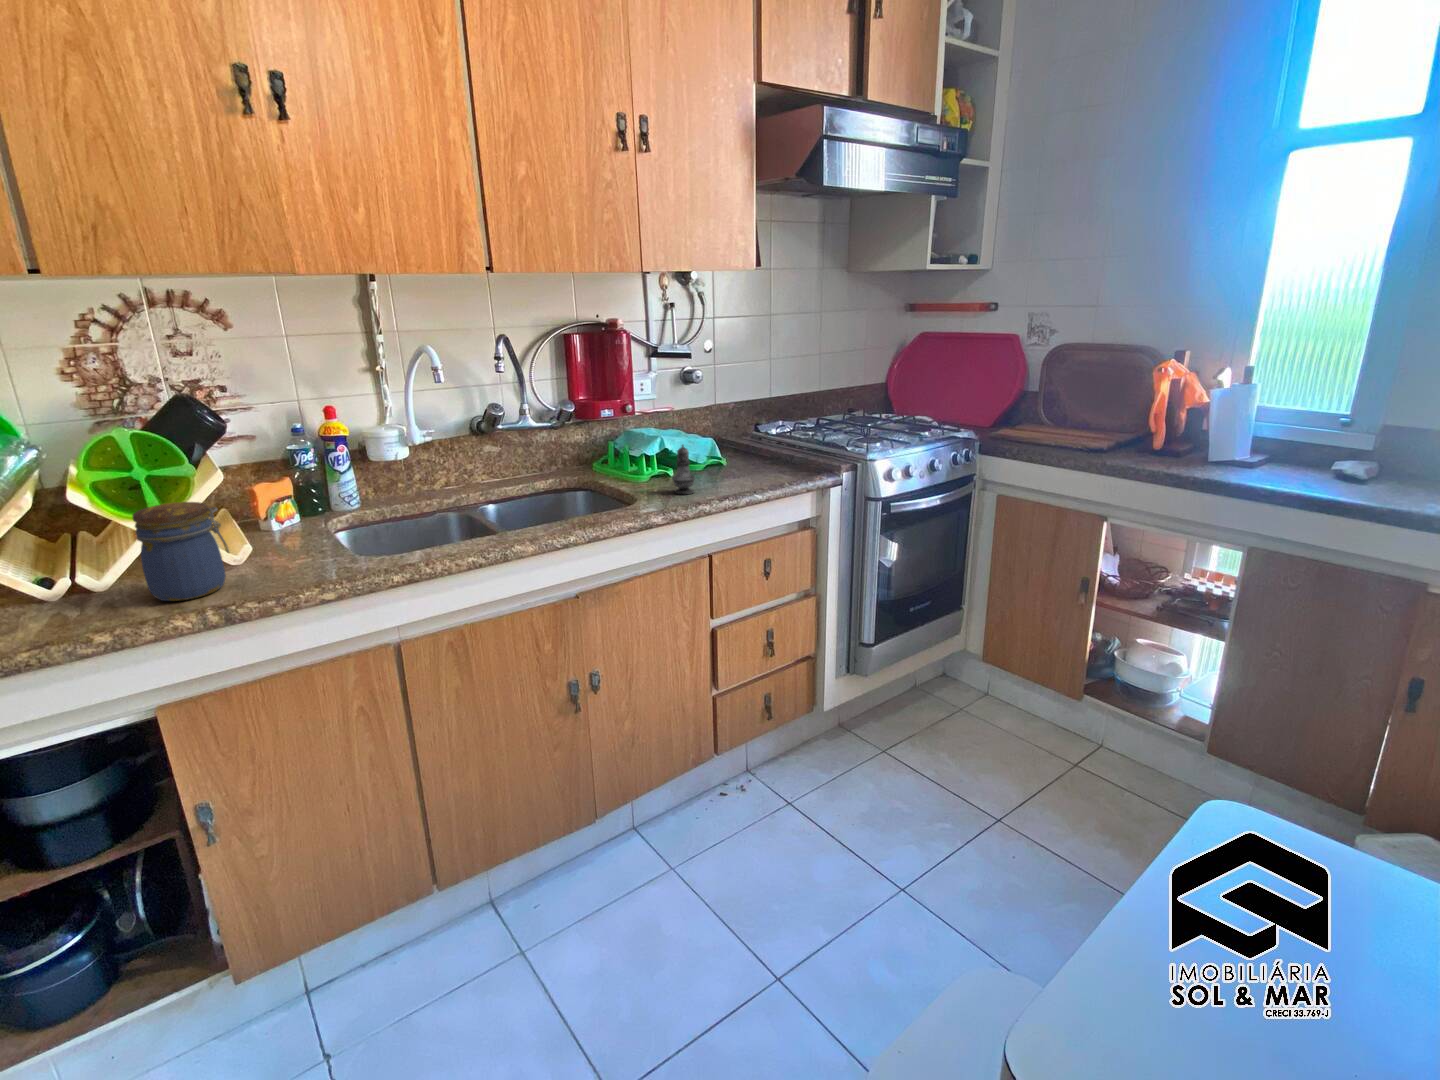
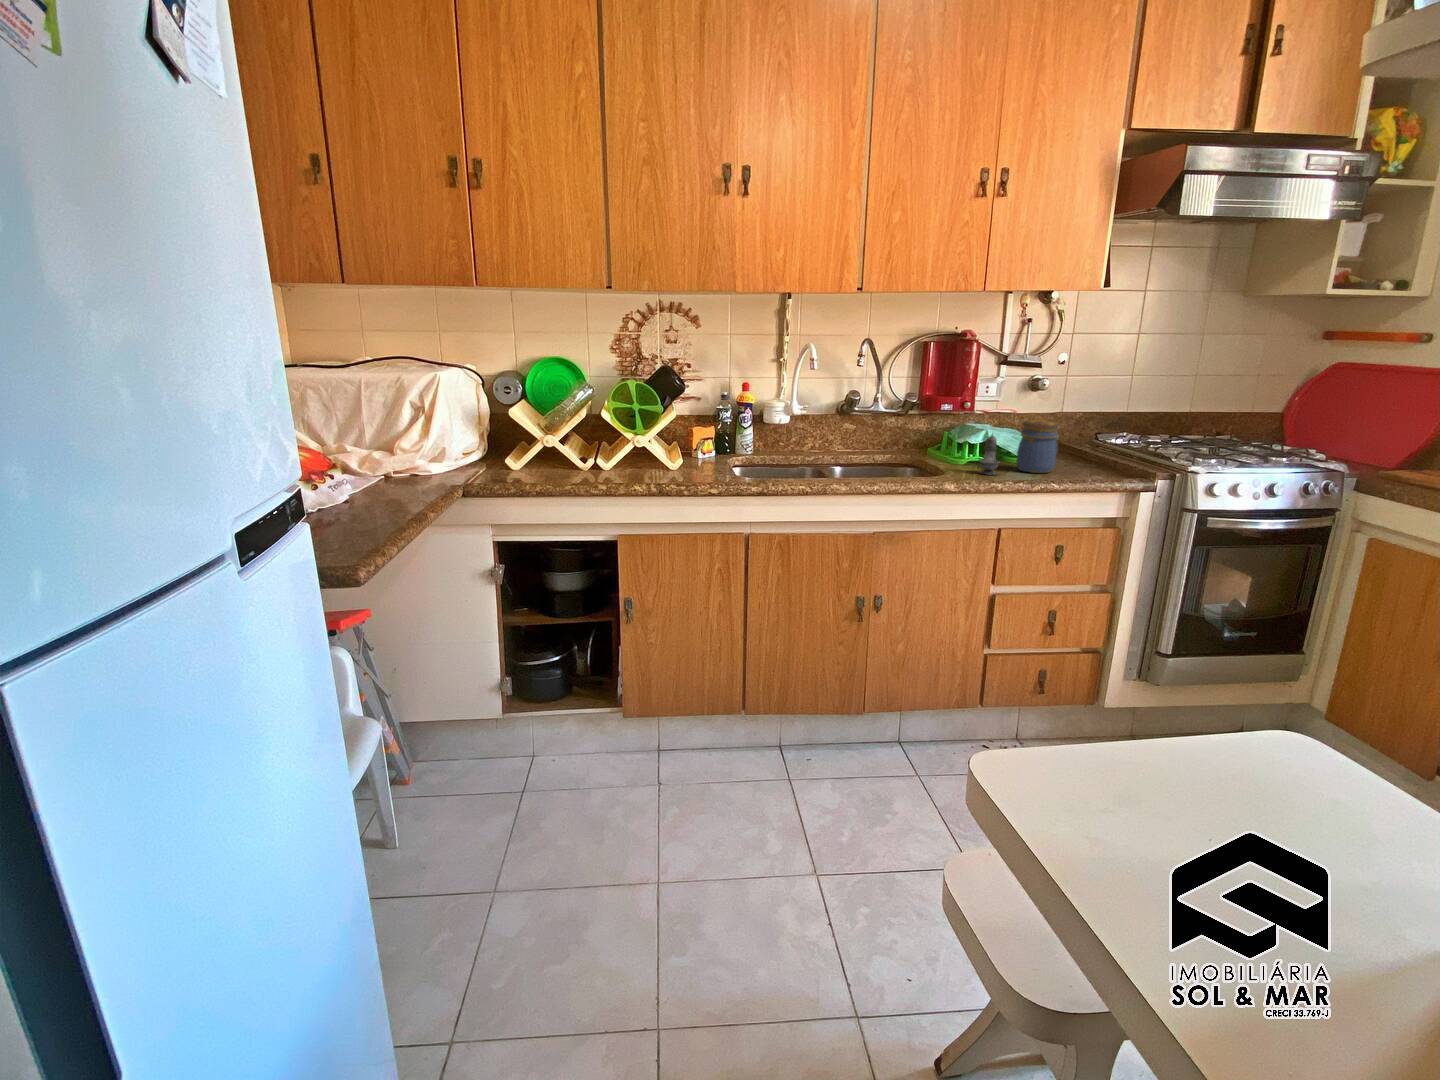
jar: present [132,502,229,601] -> present [1016,420,1059,473]

